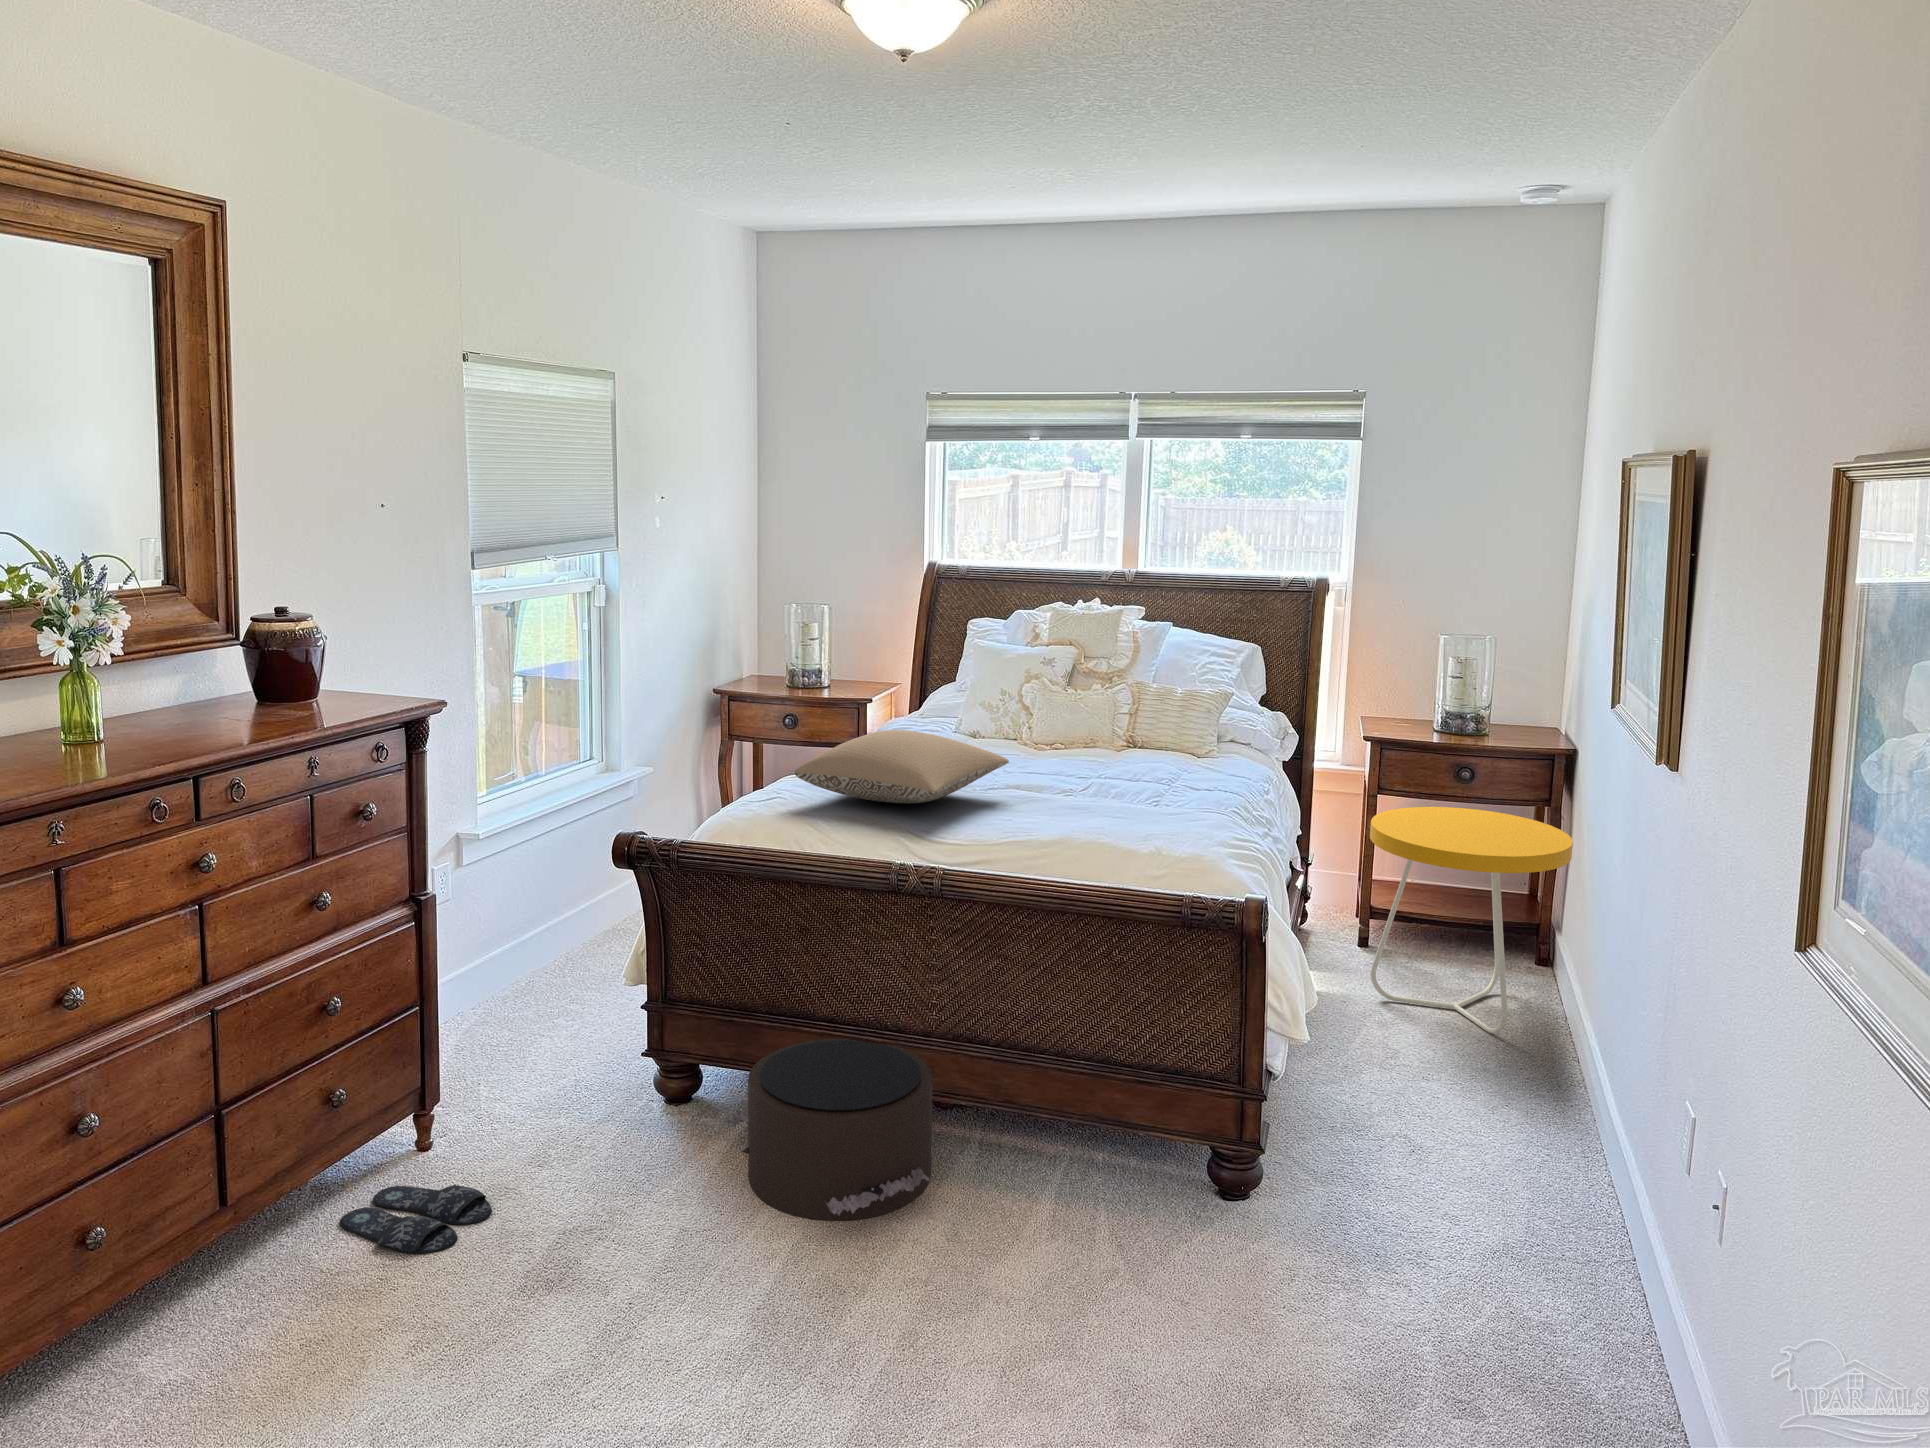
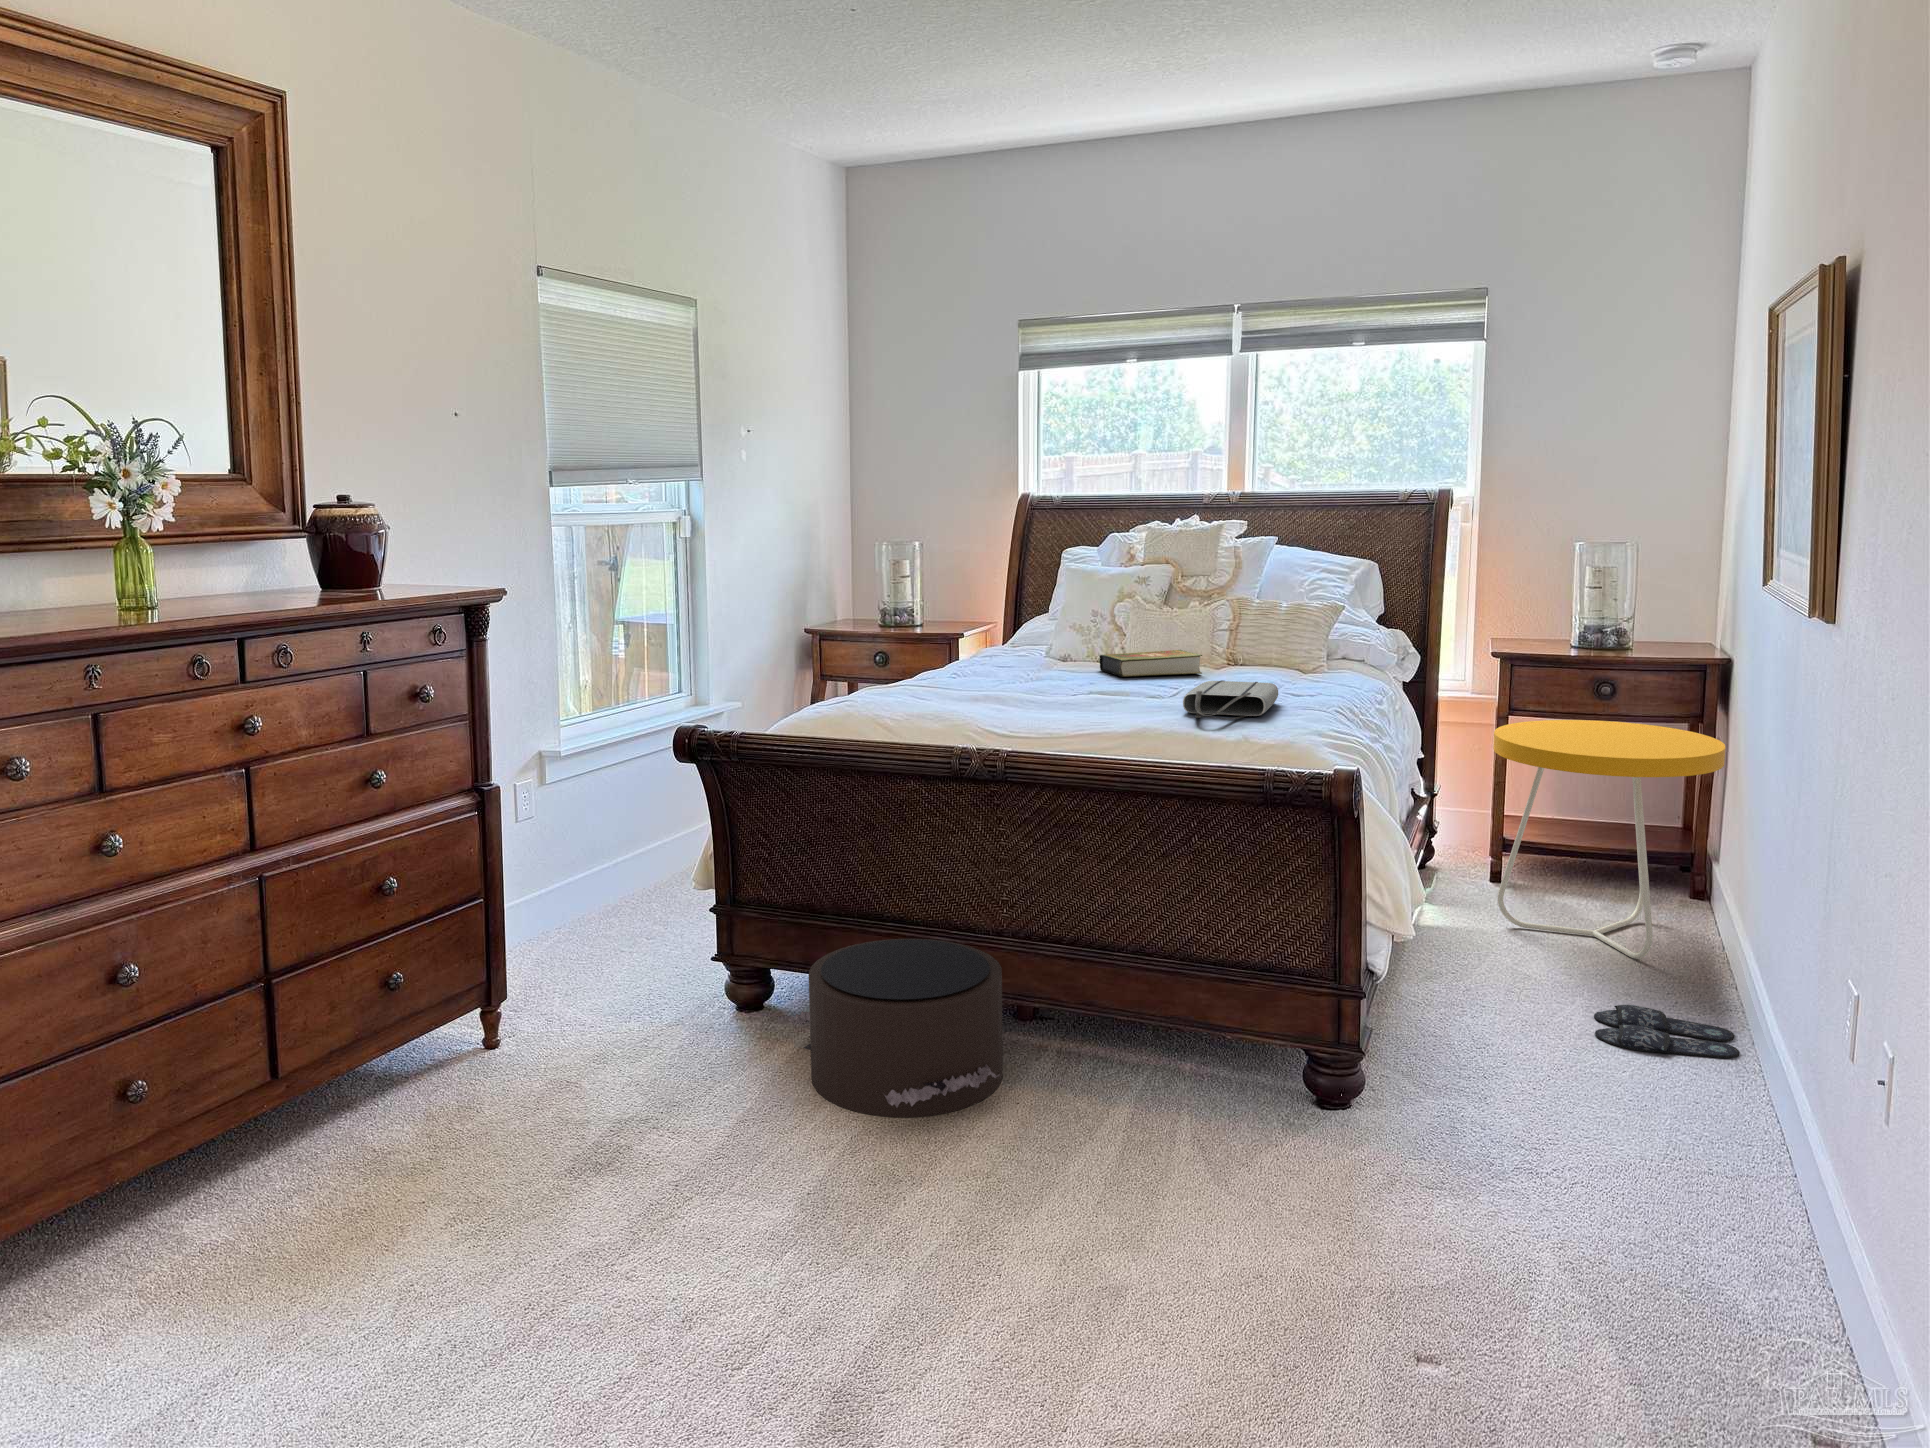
pillow: present [795,730,1009,803] -> none [864,629,1091,700]
book: none [1010,738,1108,768] -> present [1100,650,1202,677]
tote bag: none [1098,784,1183,832] -> present [1183,680,1278,719]
slippers: present [340,1185,492,1254] -> present [1594,1005,1740,1058]

